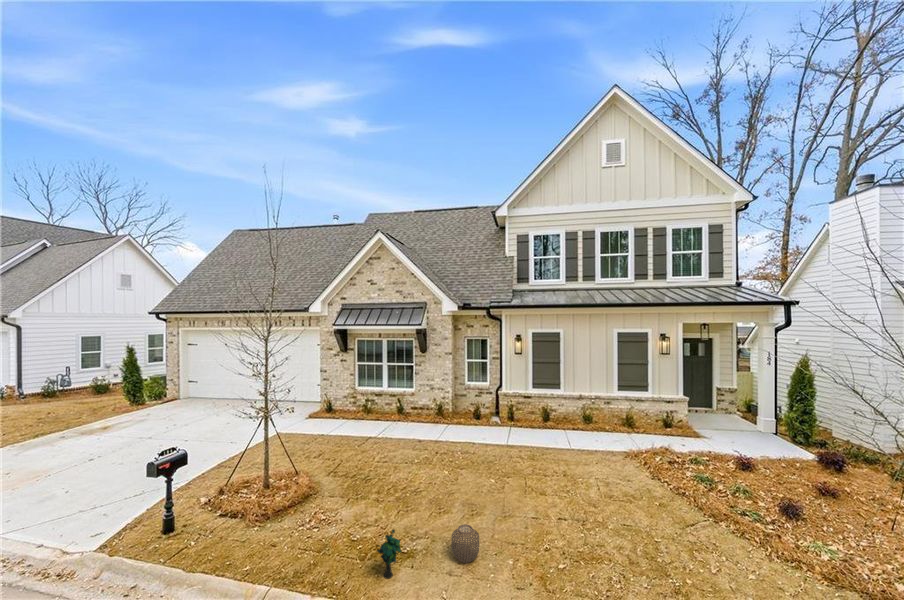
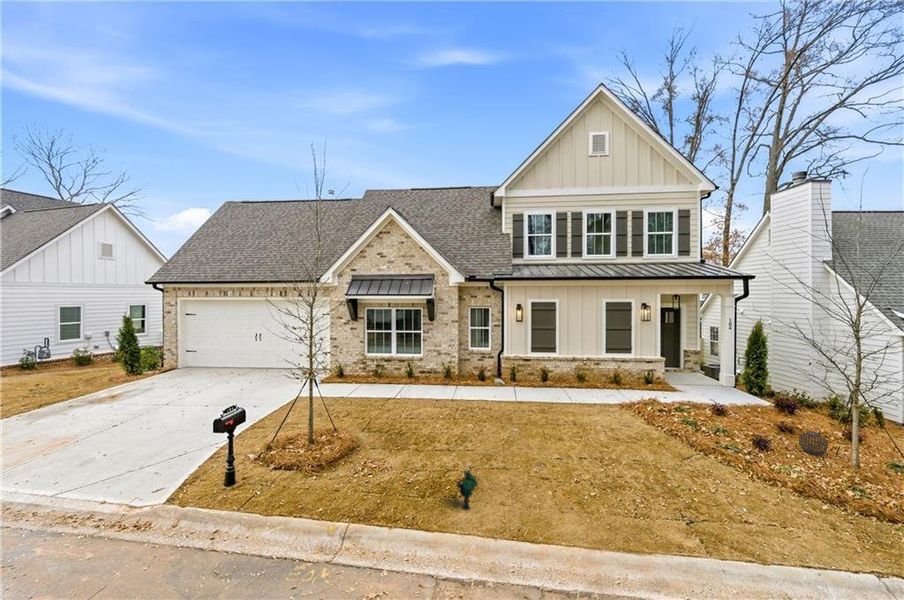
woven basket: present [451,524,479,563] -> present [799,431,828,455]

